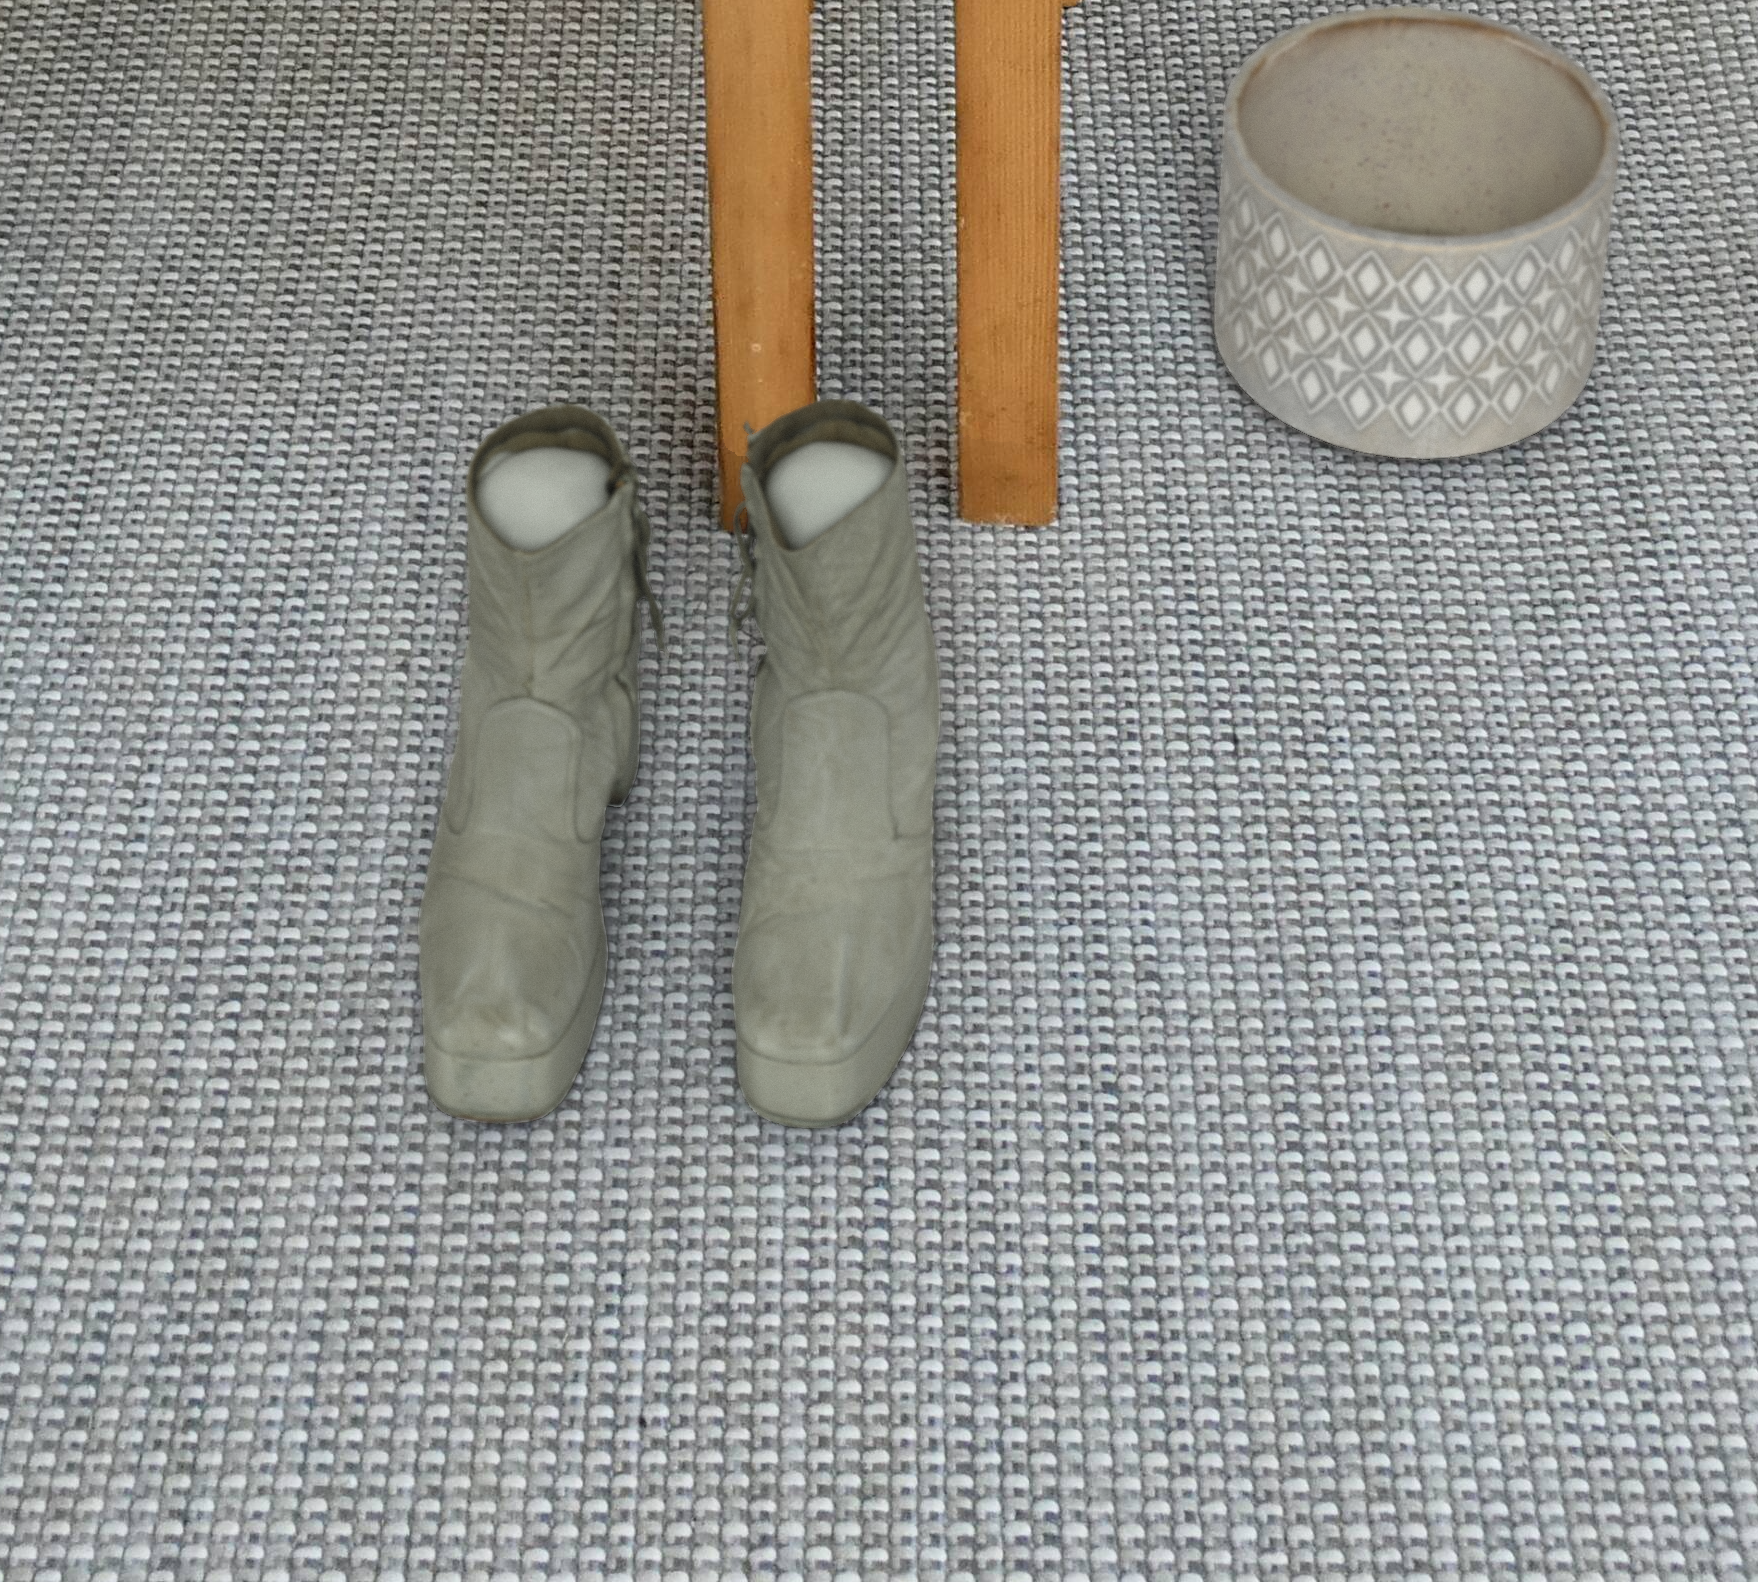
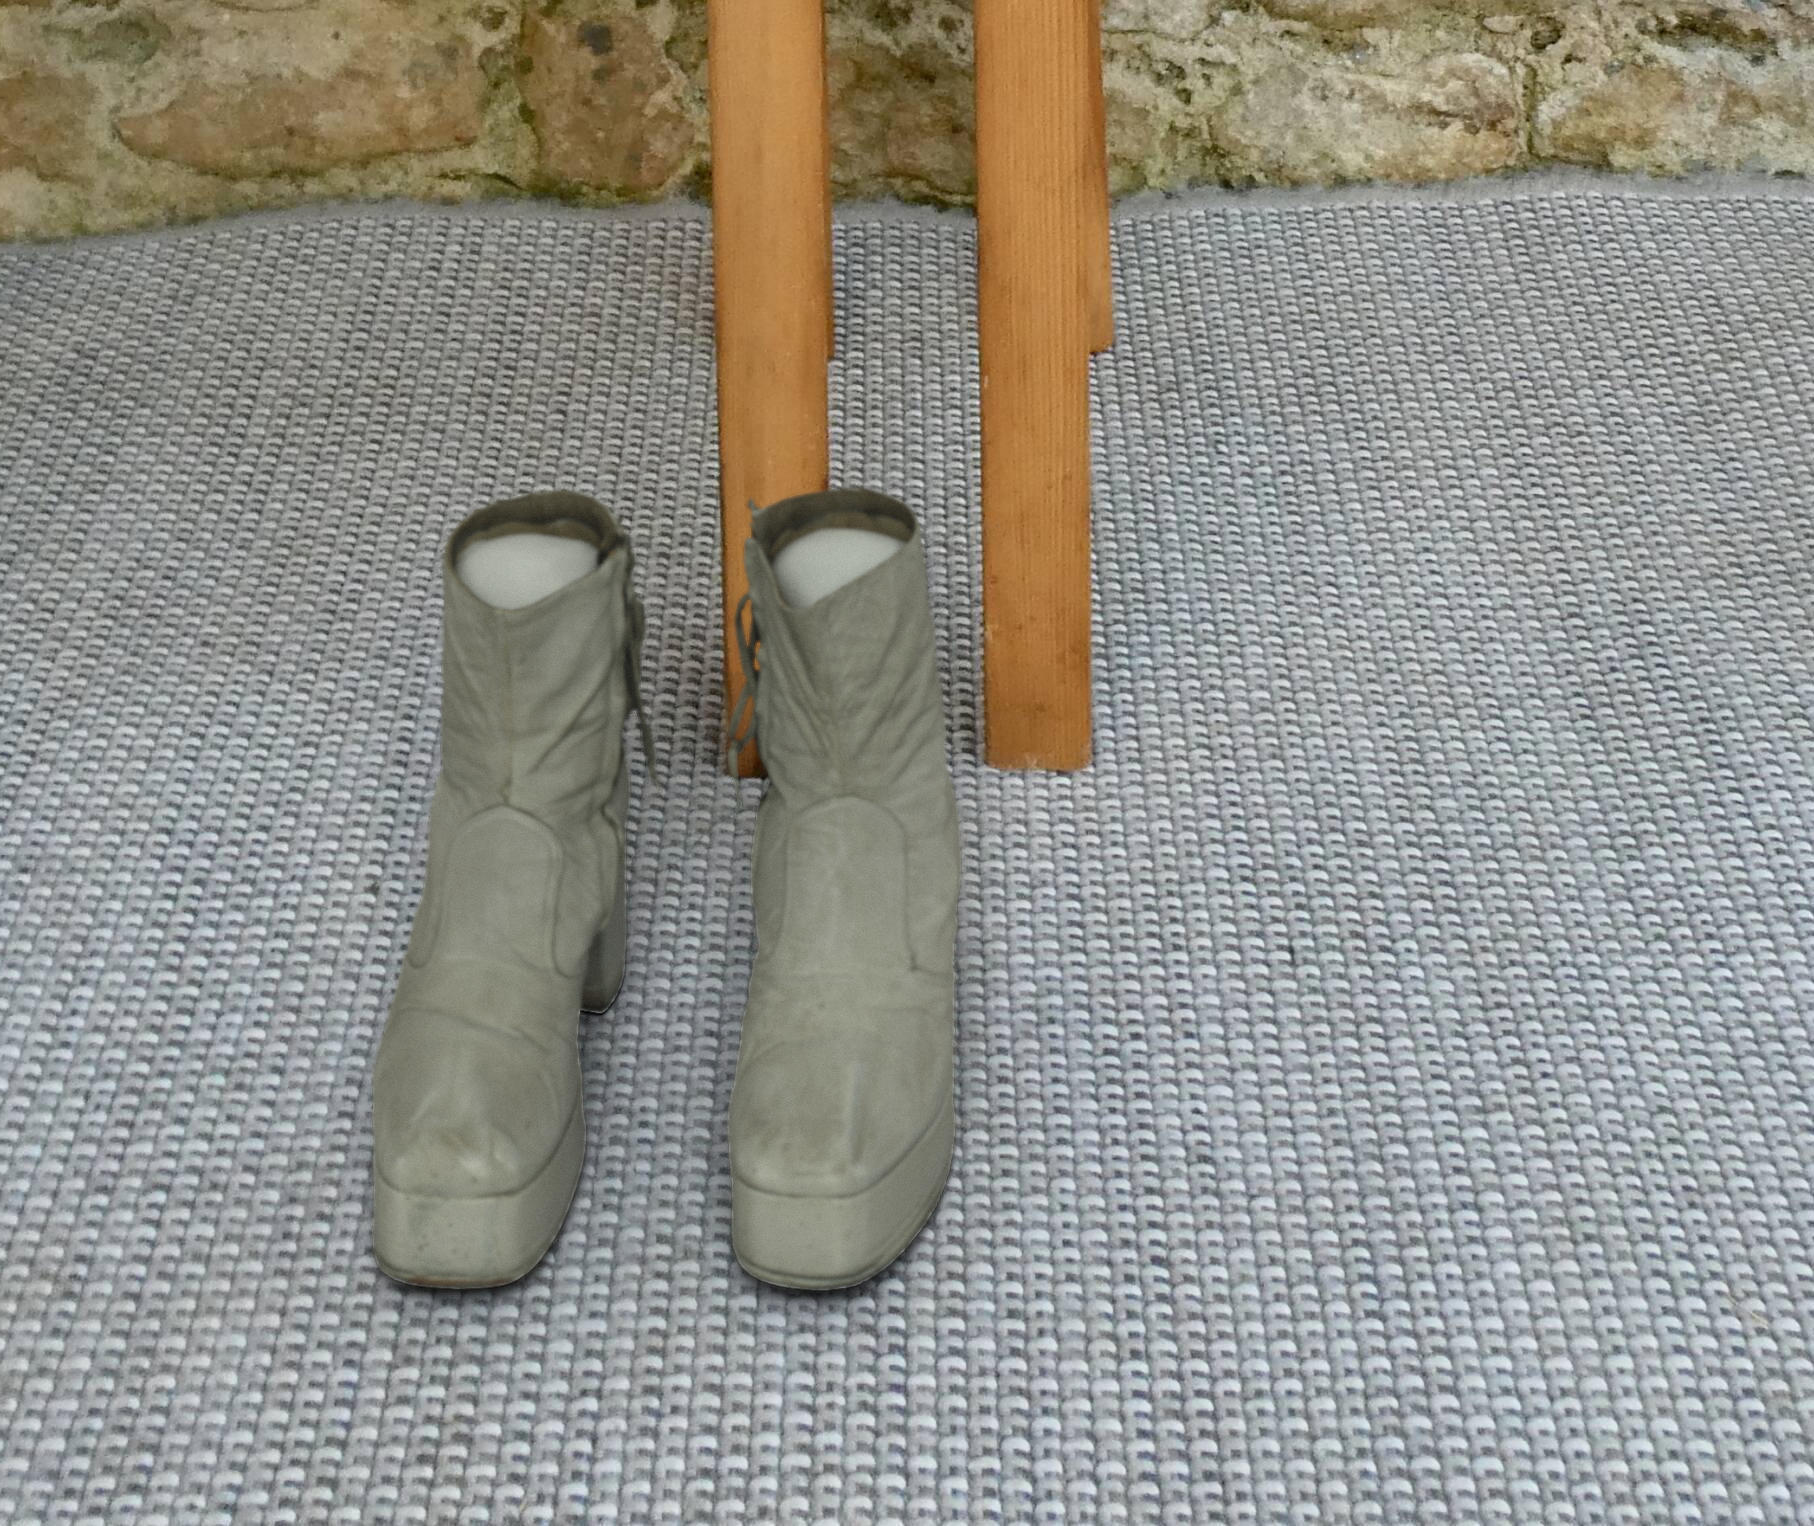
planter: present [1214,6,1621,459] -> none [1247,260,1674,710]

